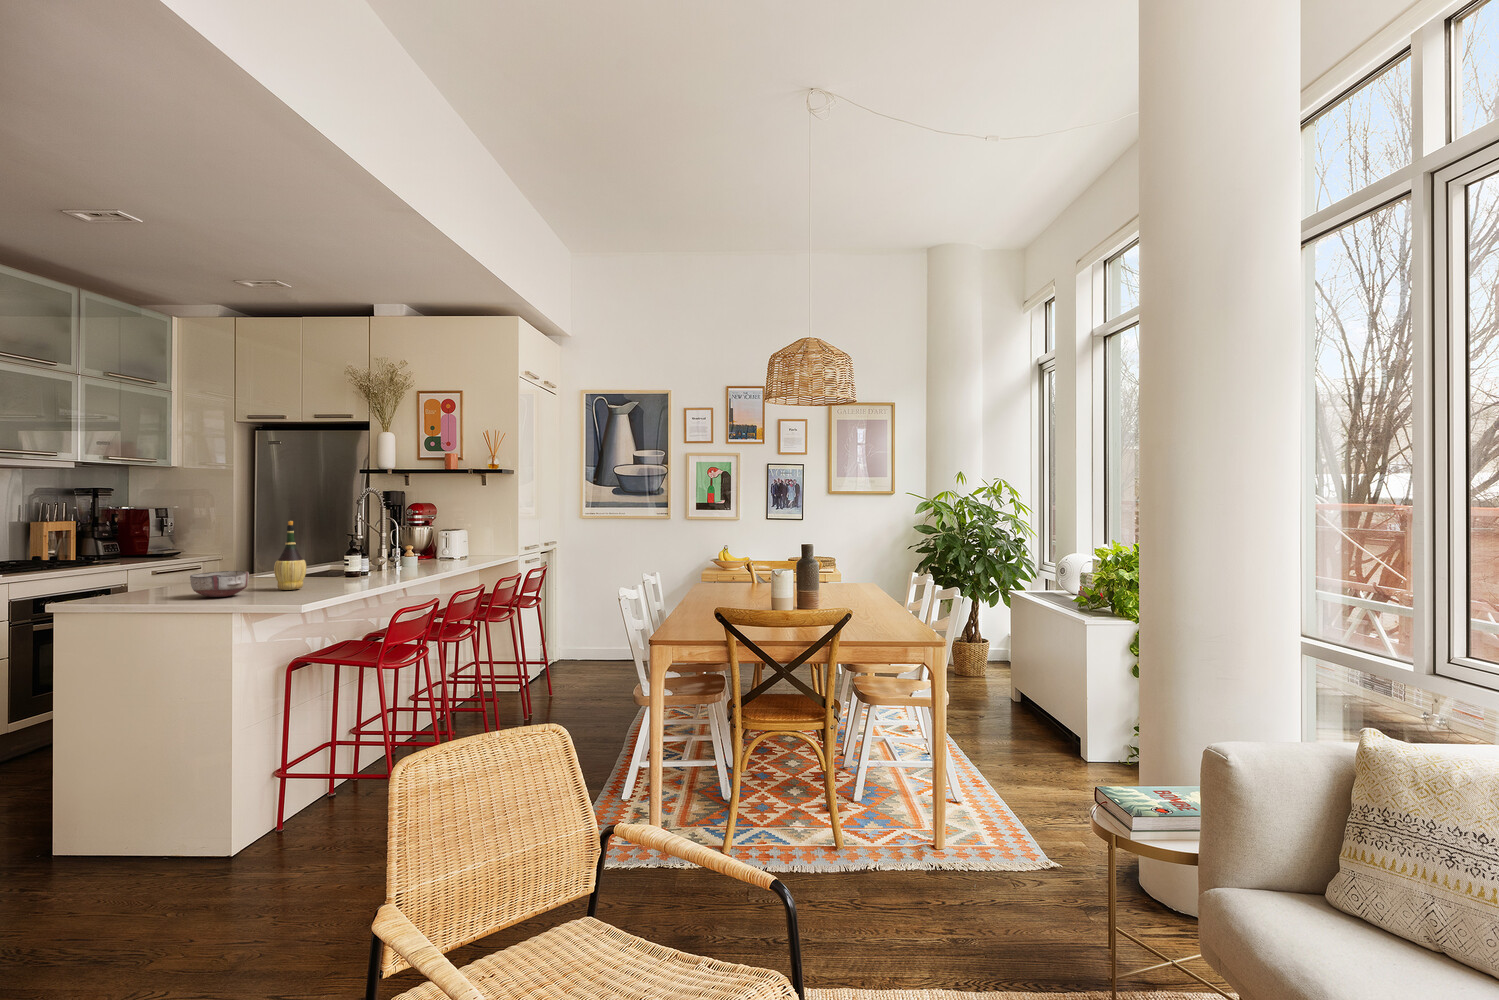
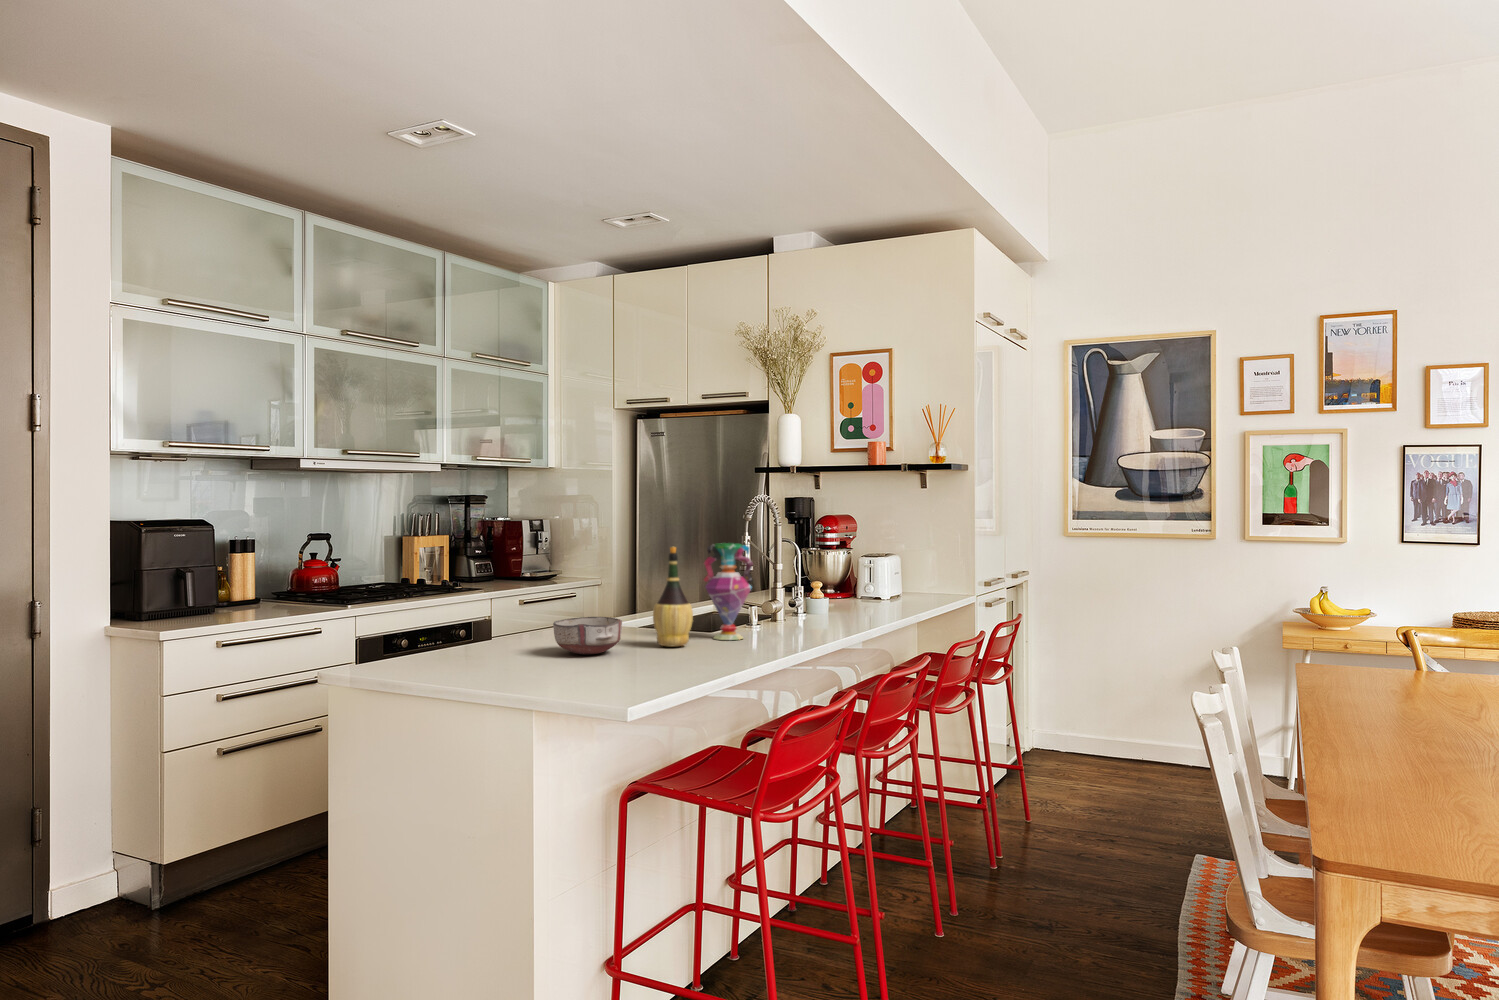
vase: none [315,519,354,585] -> present [704,543,753,640]

